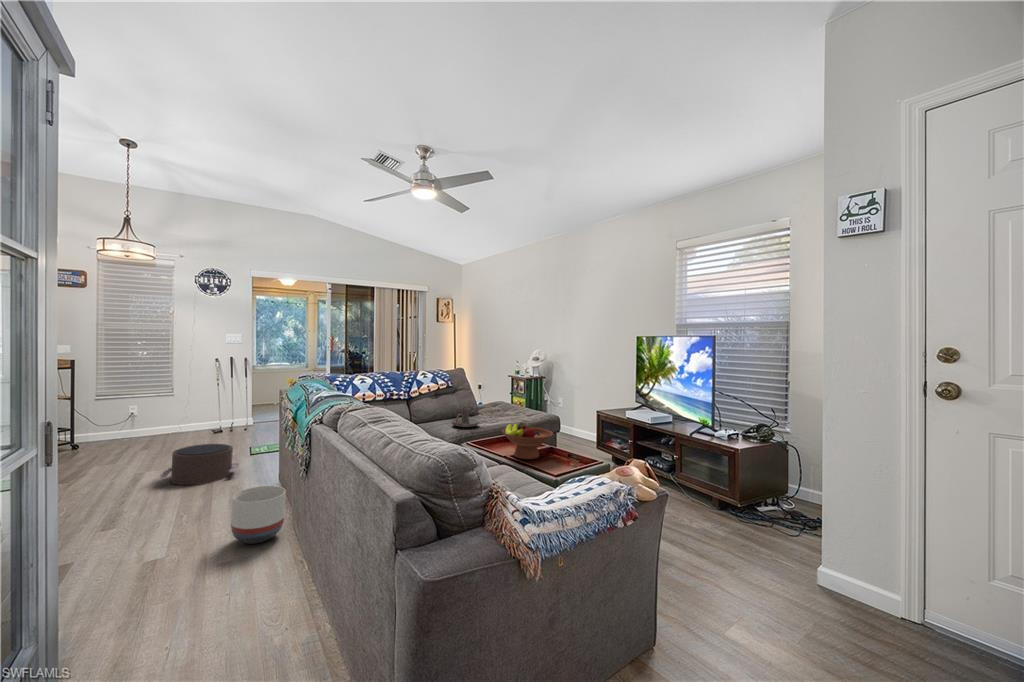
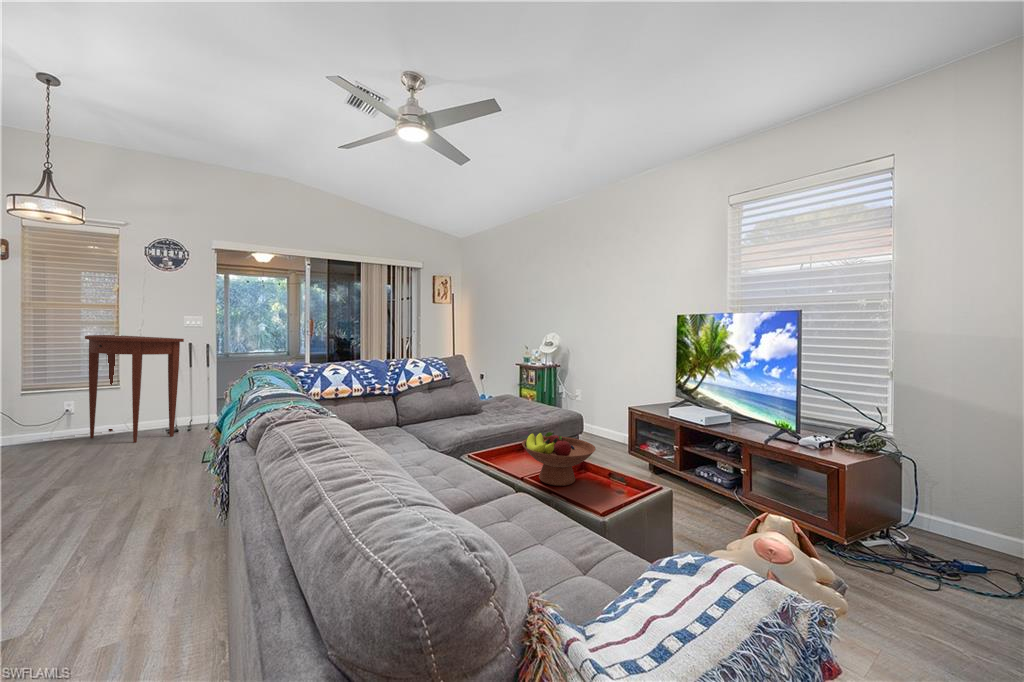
console table: none [150,351,229,441] -> present [85,335,184,443]
candle holder: present [451,407,479,427] -> none [448,405,484,431]
pouf: present [160,444,238,485] -> none [63,451,179,509]
planter: present [231,486,286,544] -> none [116,525,206,619]

